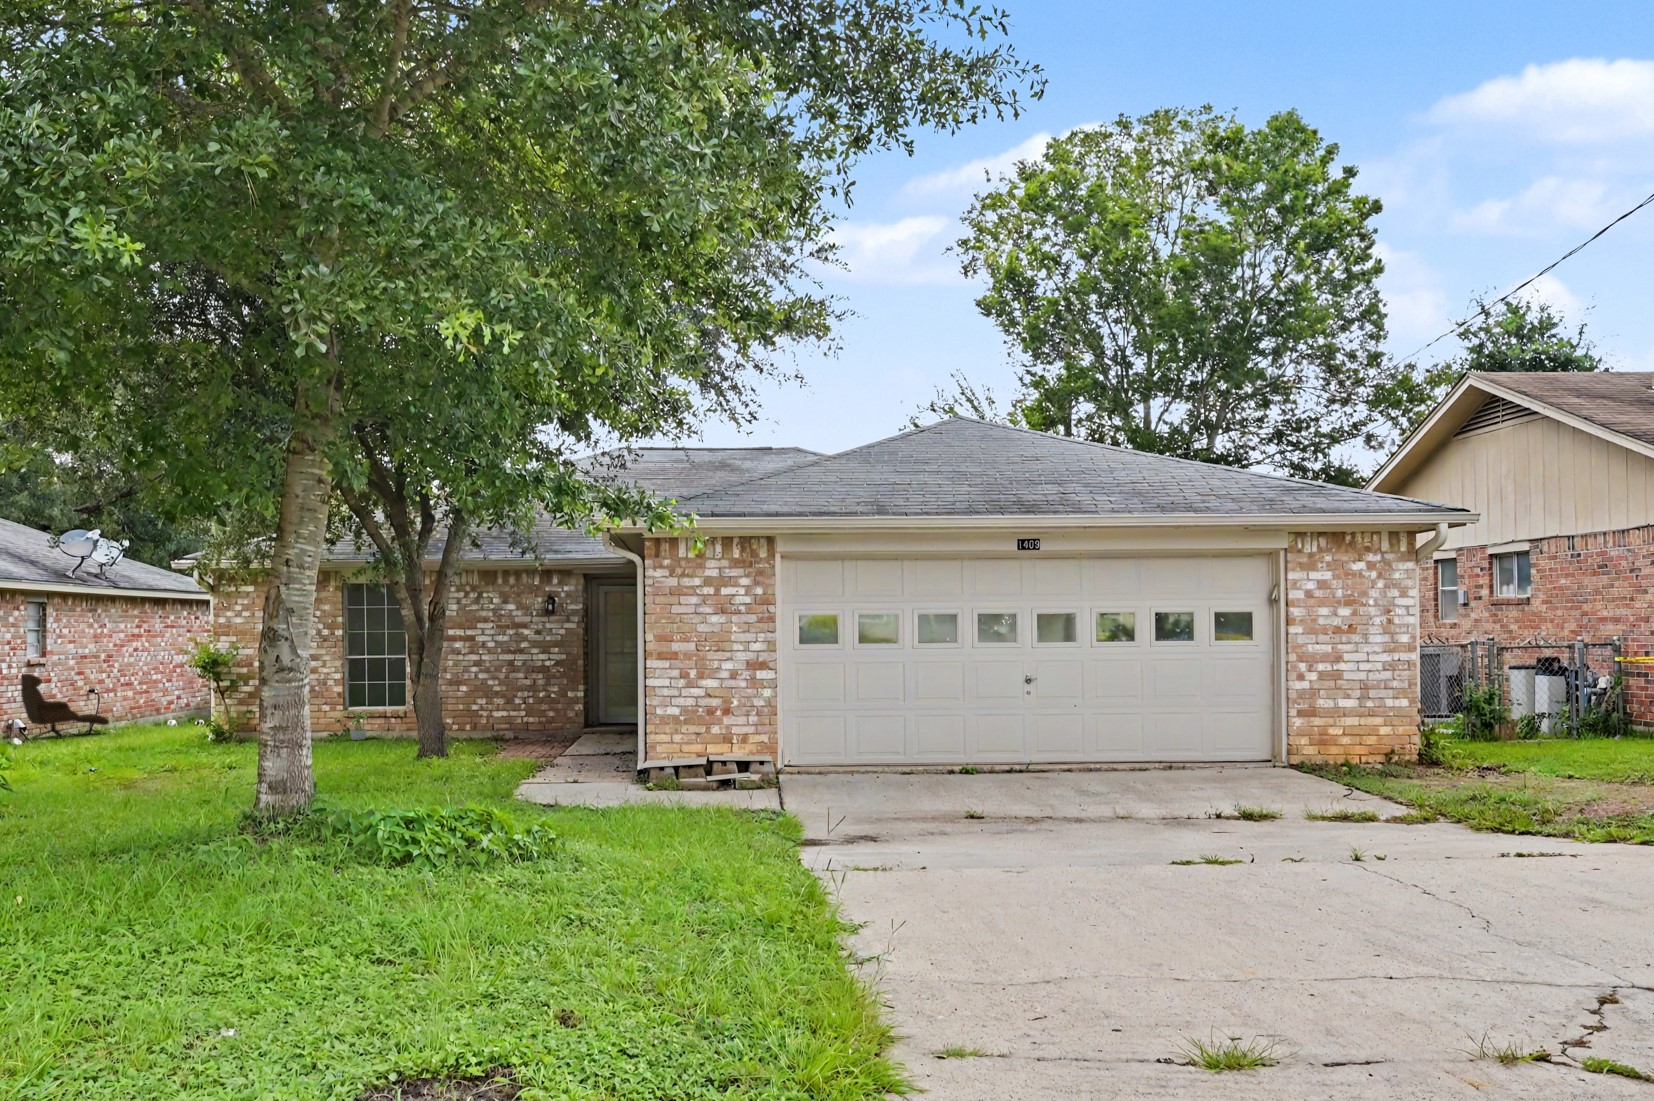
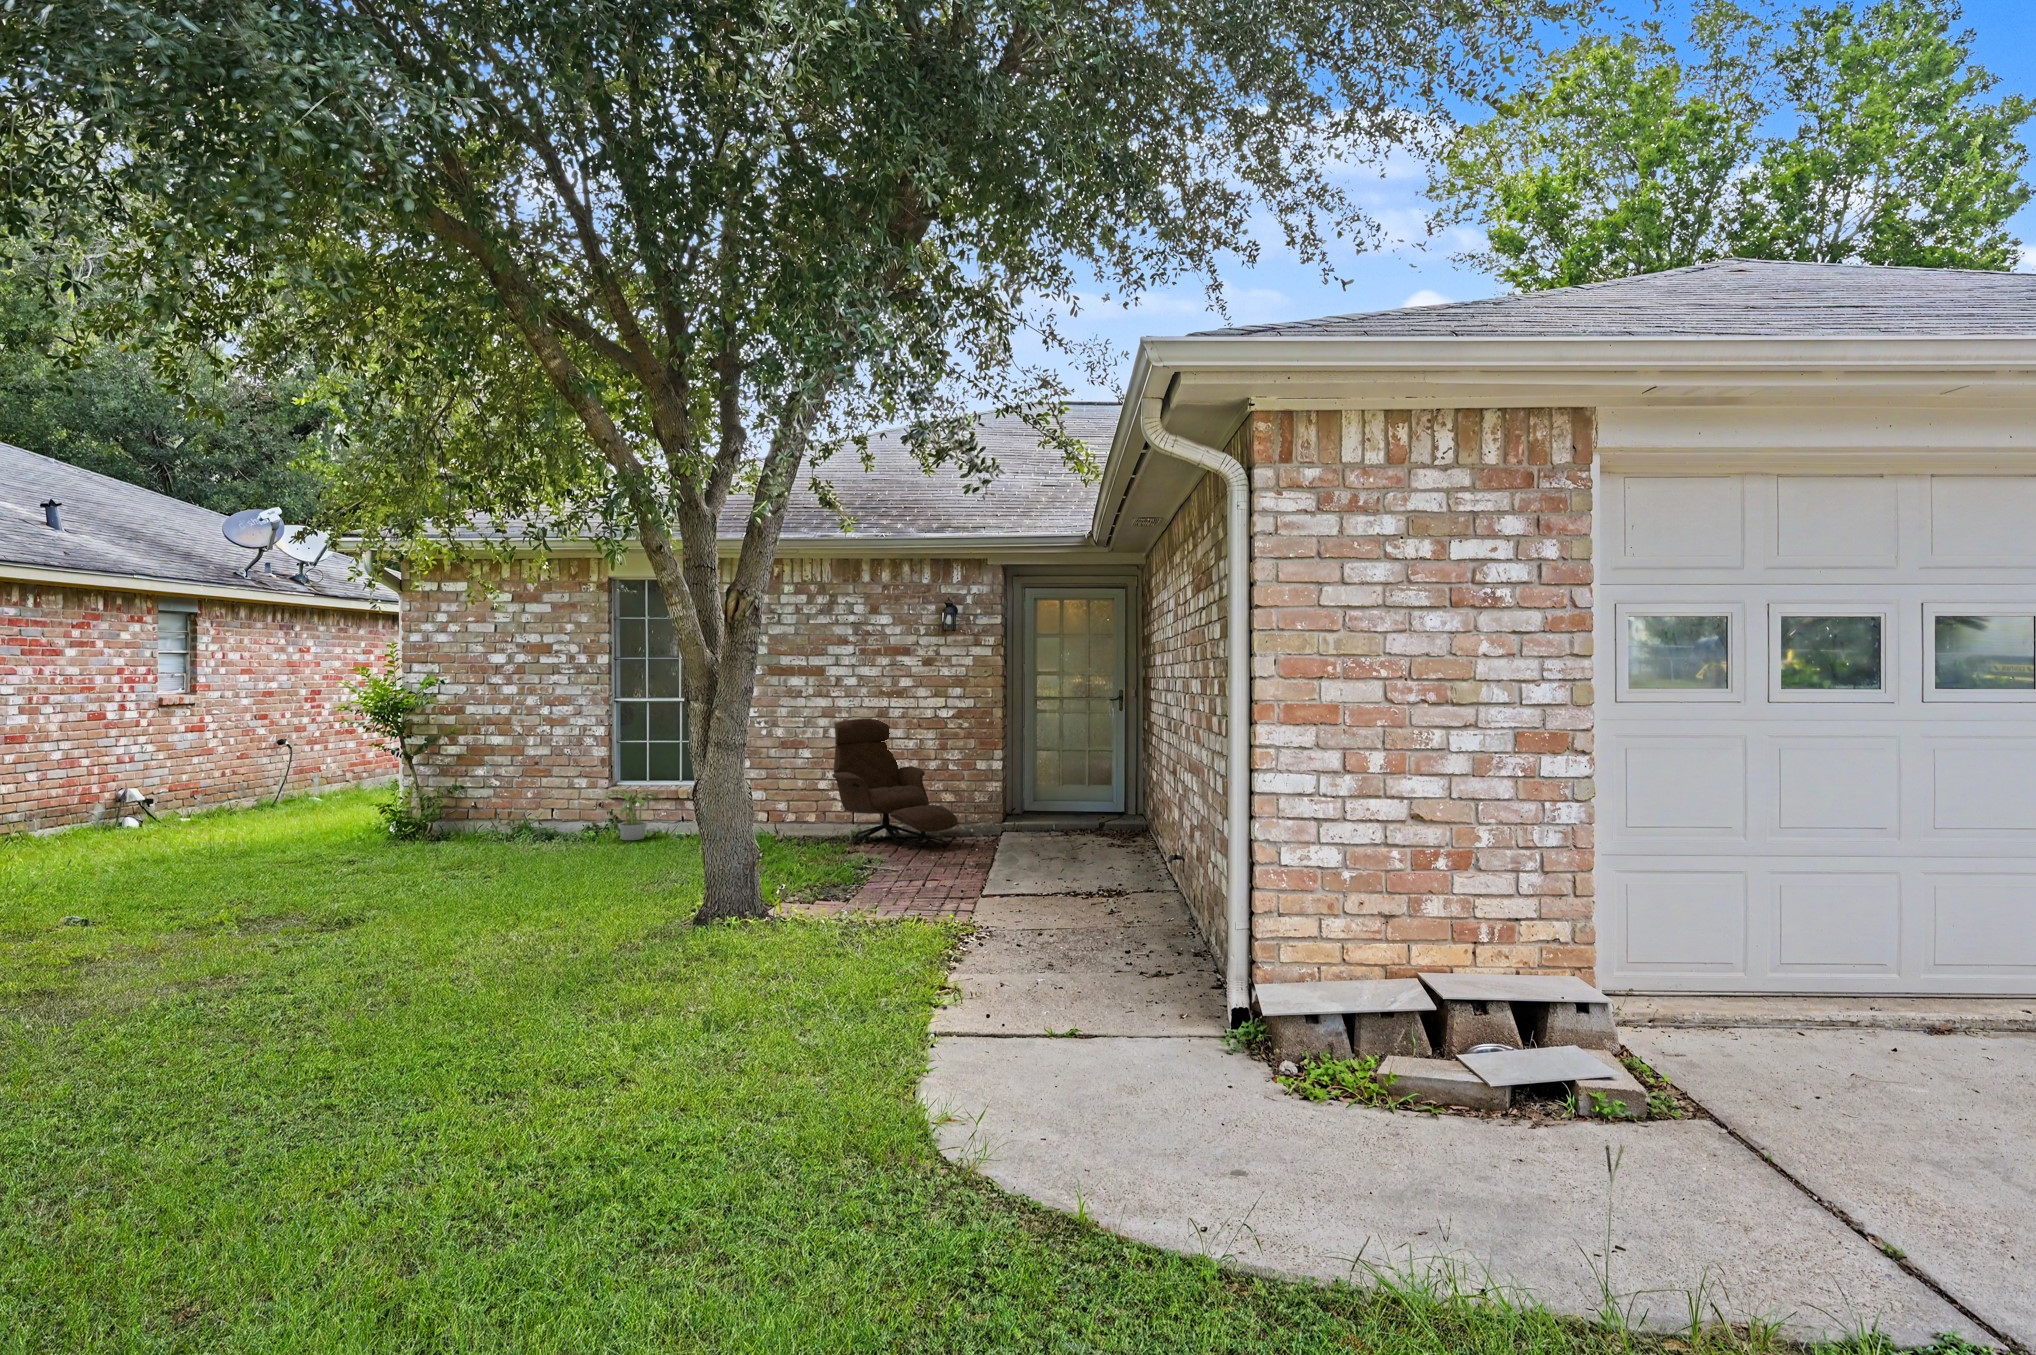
lounge chair: present [21,674,109,740] -> present [832,719,958,850]

